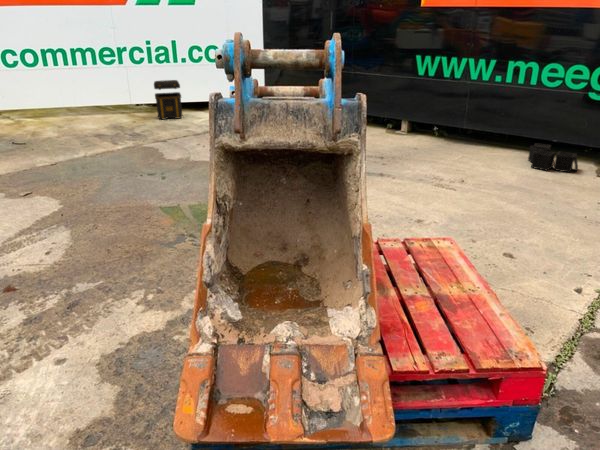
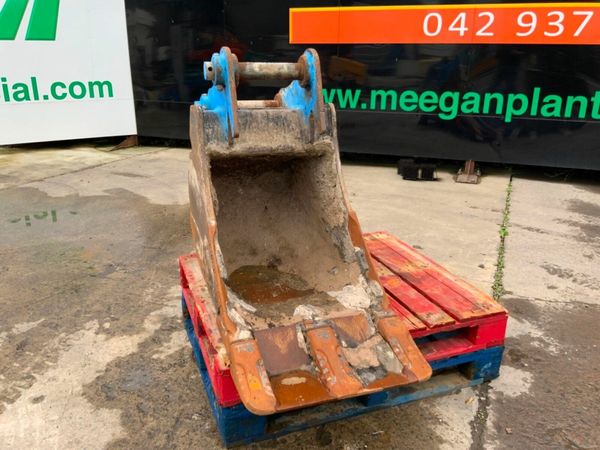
toolbox: present [154,80,182,119] -> none [12,118,49,160]

